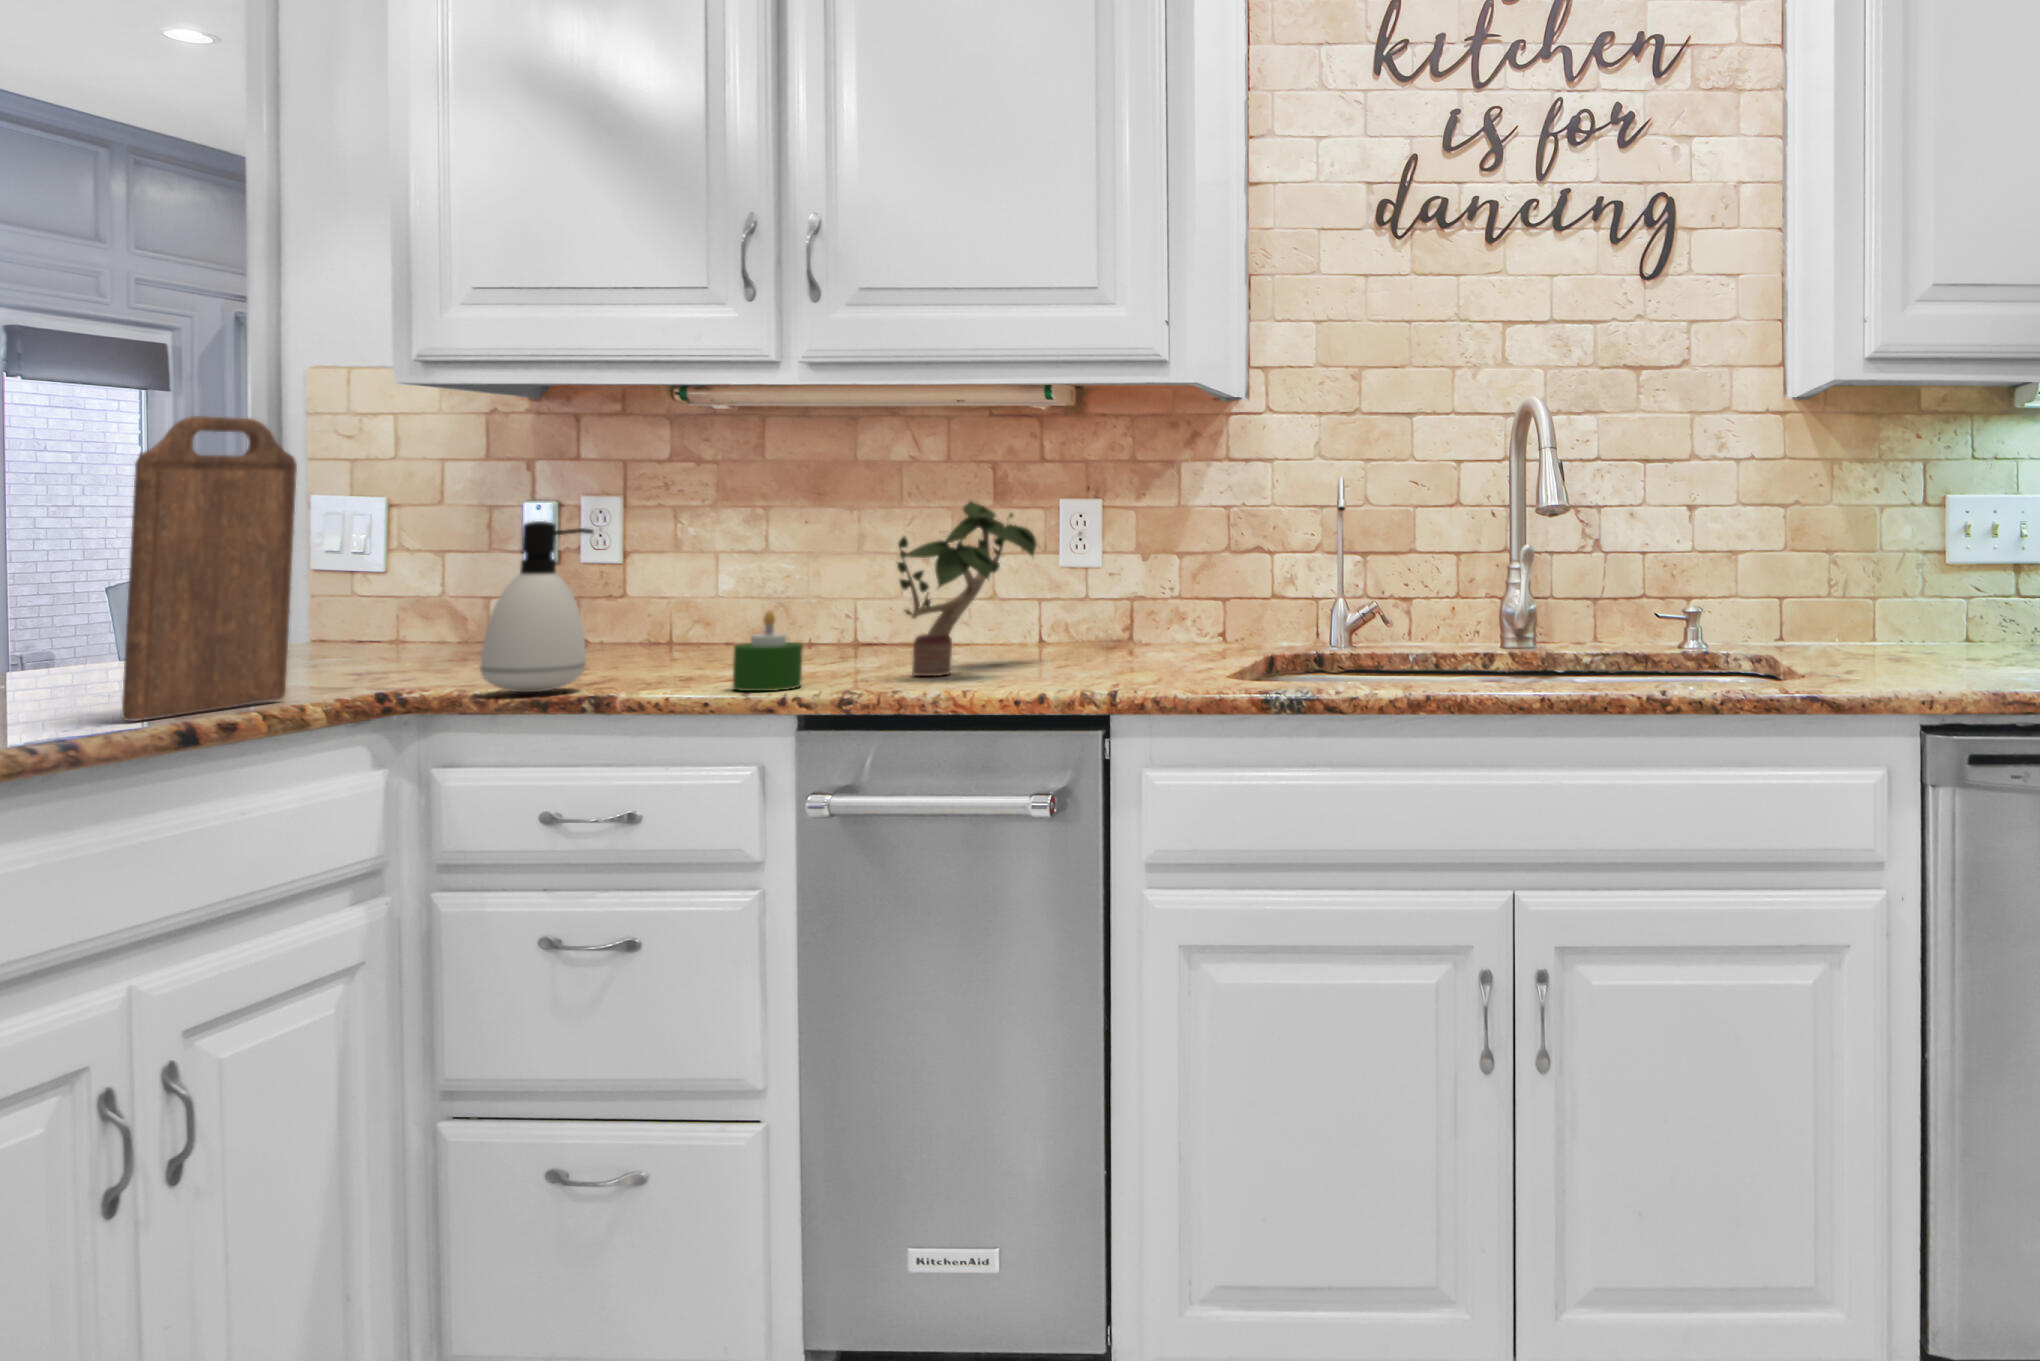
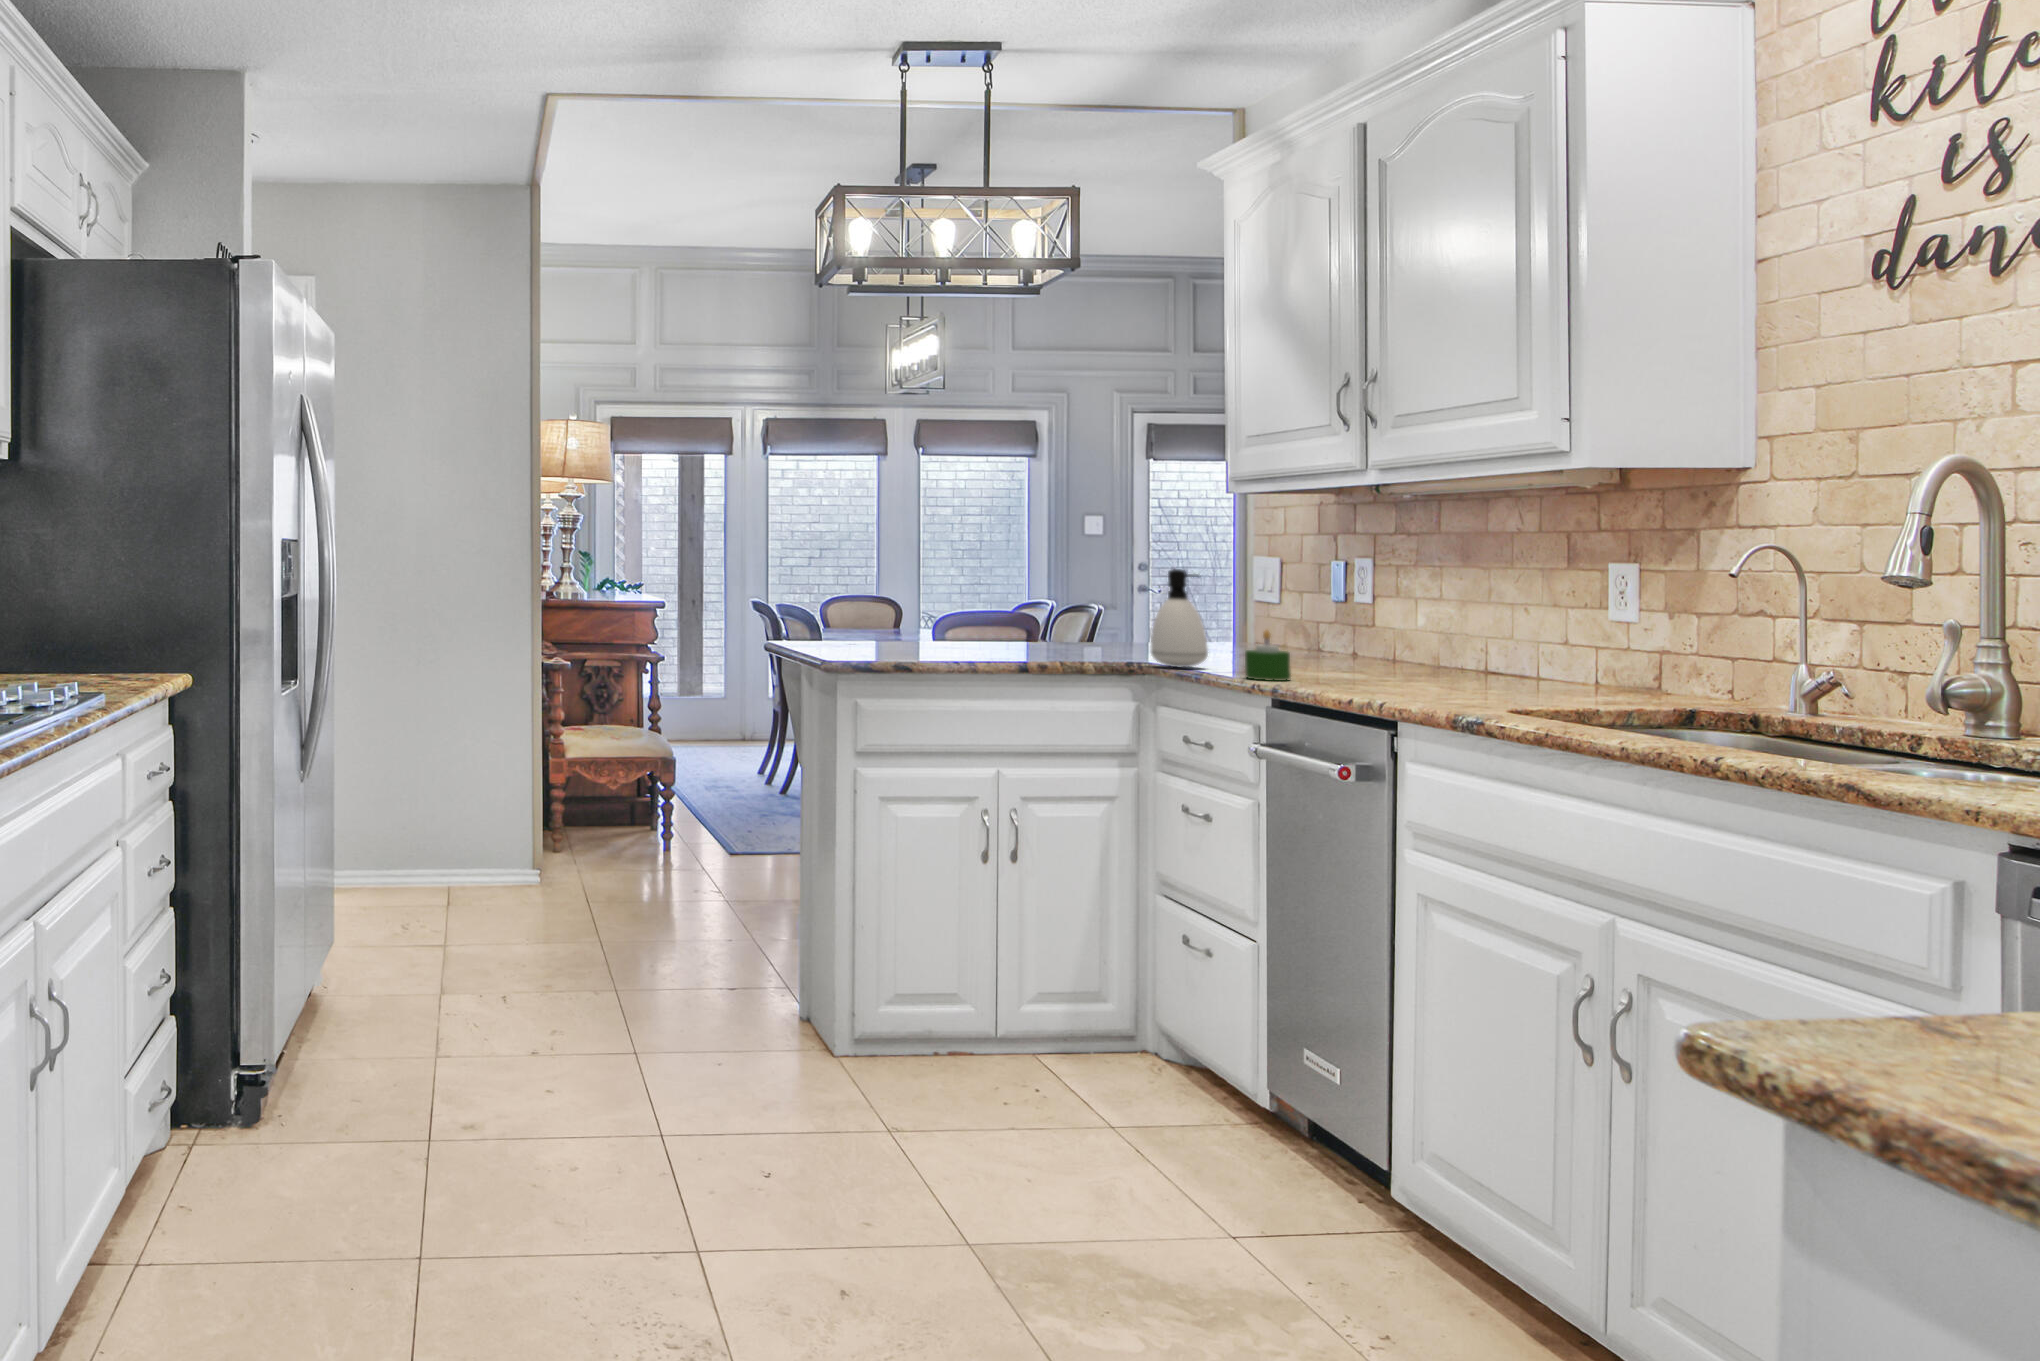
cutting board: present [122,416,297,721] -> none [1006,514,1094,658]
potted plant: present [896,501,1037,676] -> none [1334,558,1533,687]

